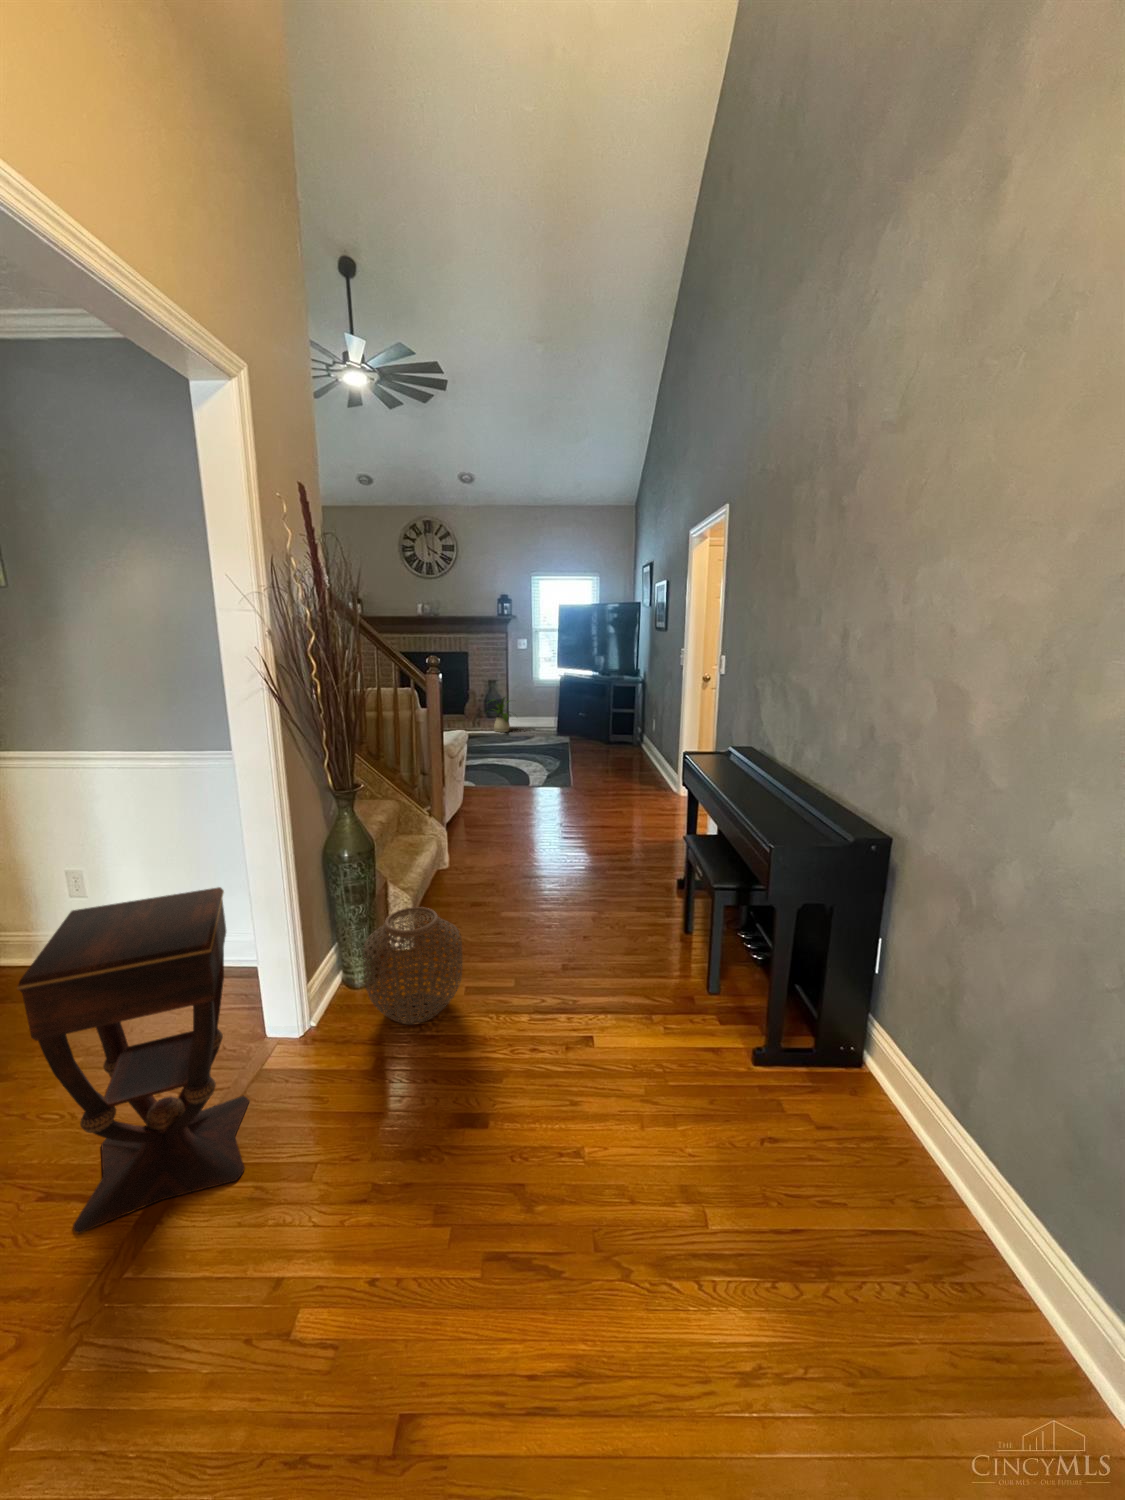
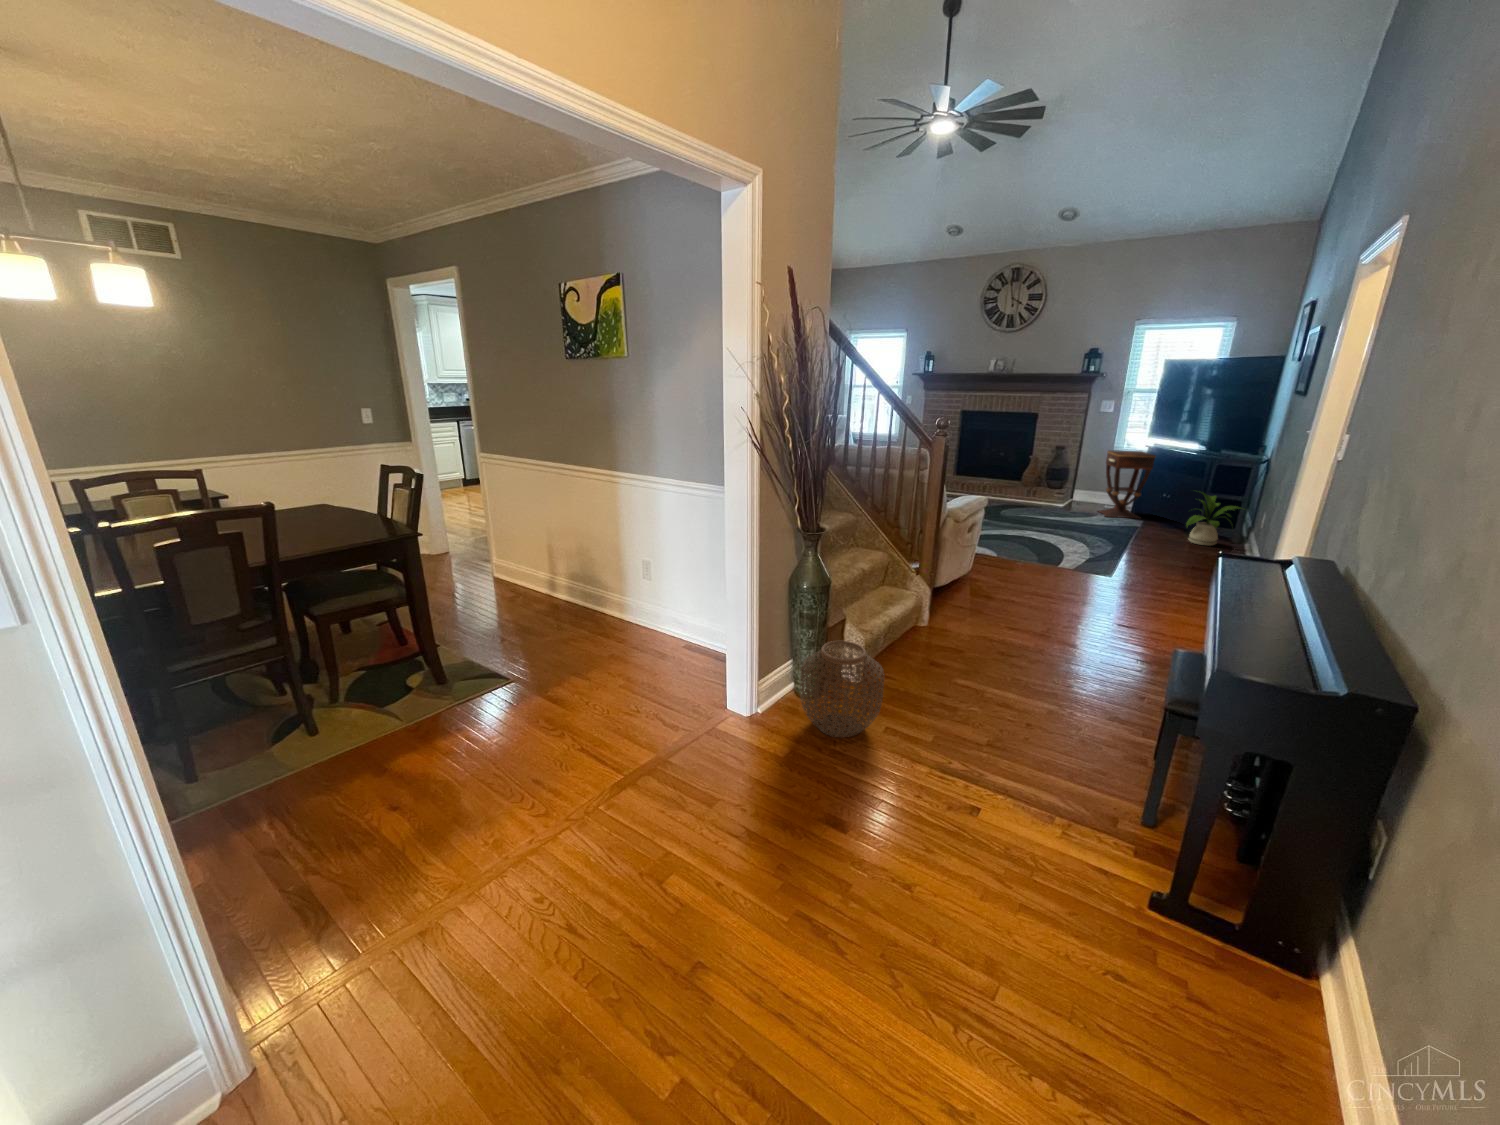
house plant: present [494,697,510,732] -> present [1186,492,1240,546]
side table: present [17,887,249,1233] -> present [1099,450,1156,518]

